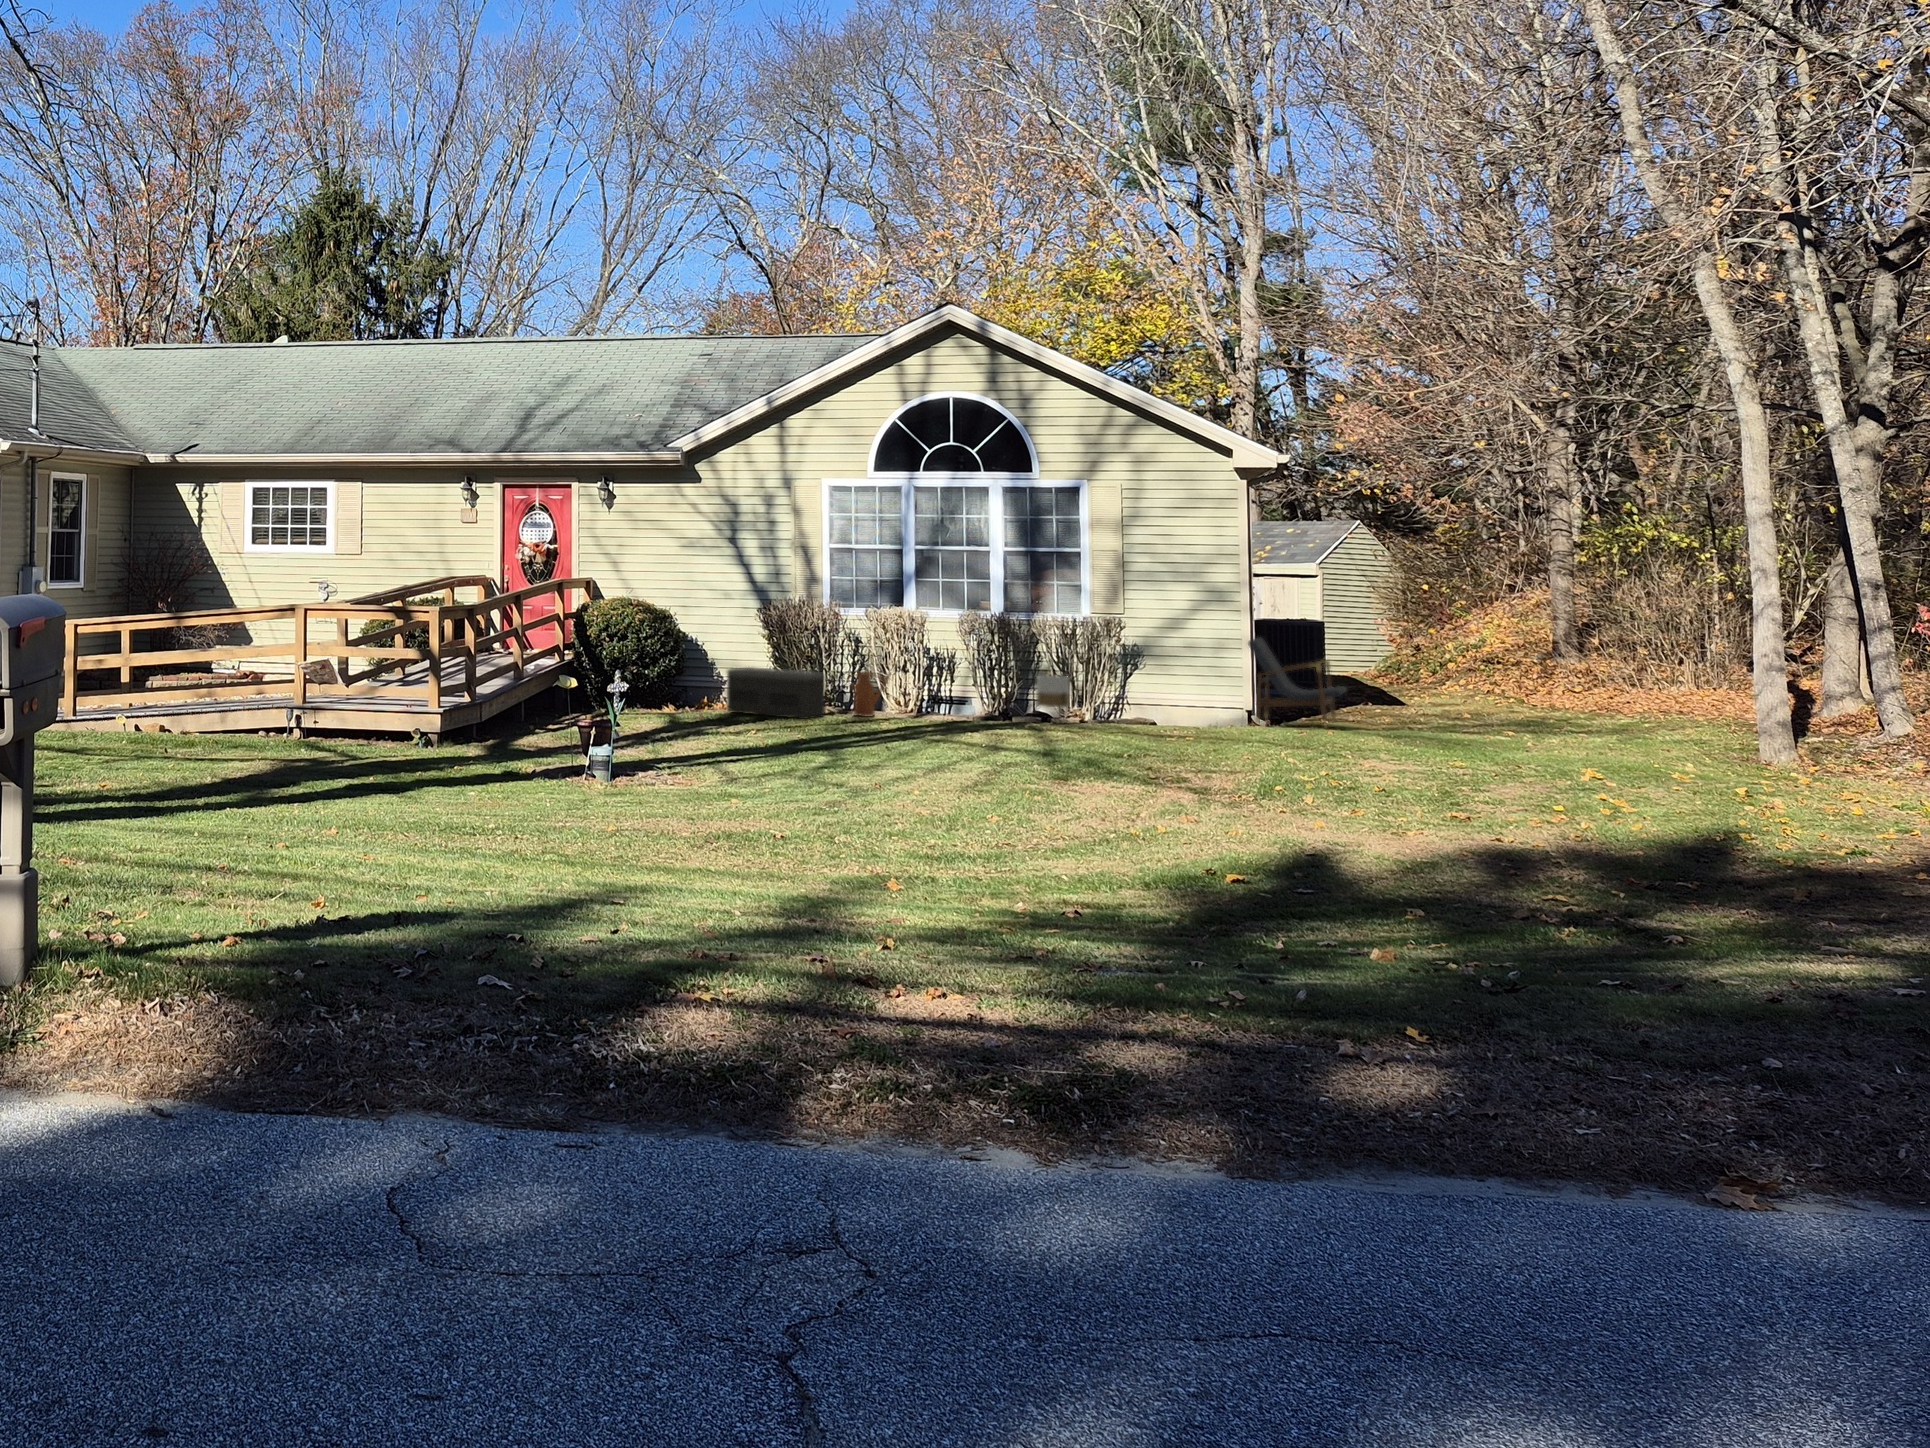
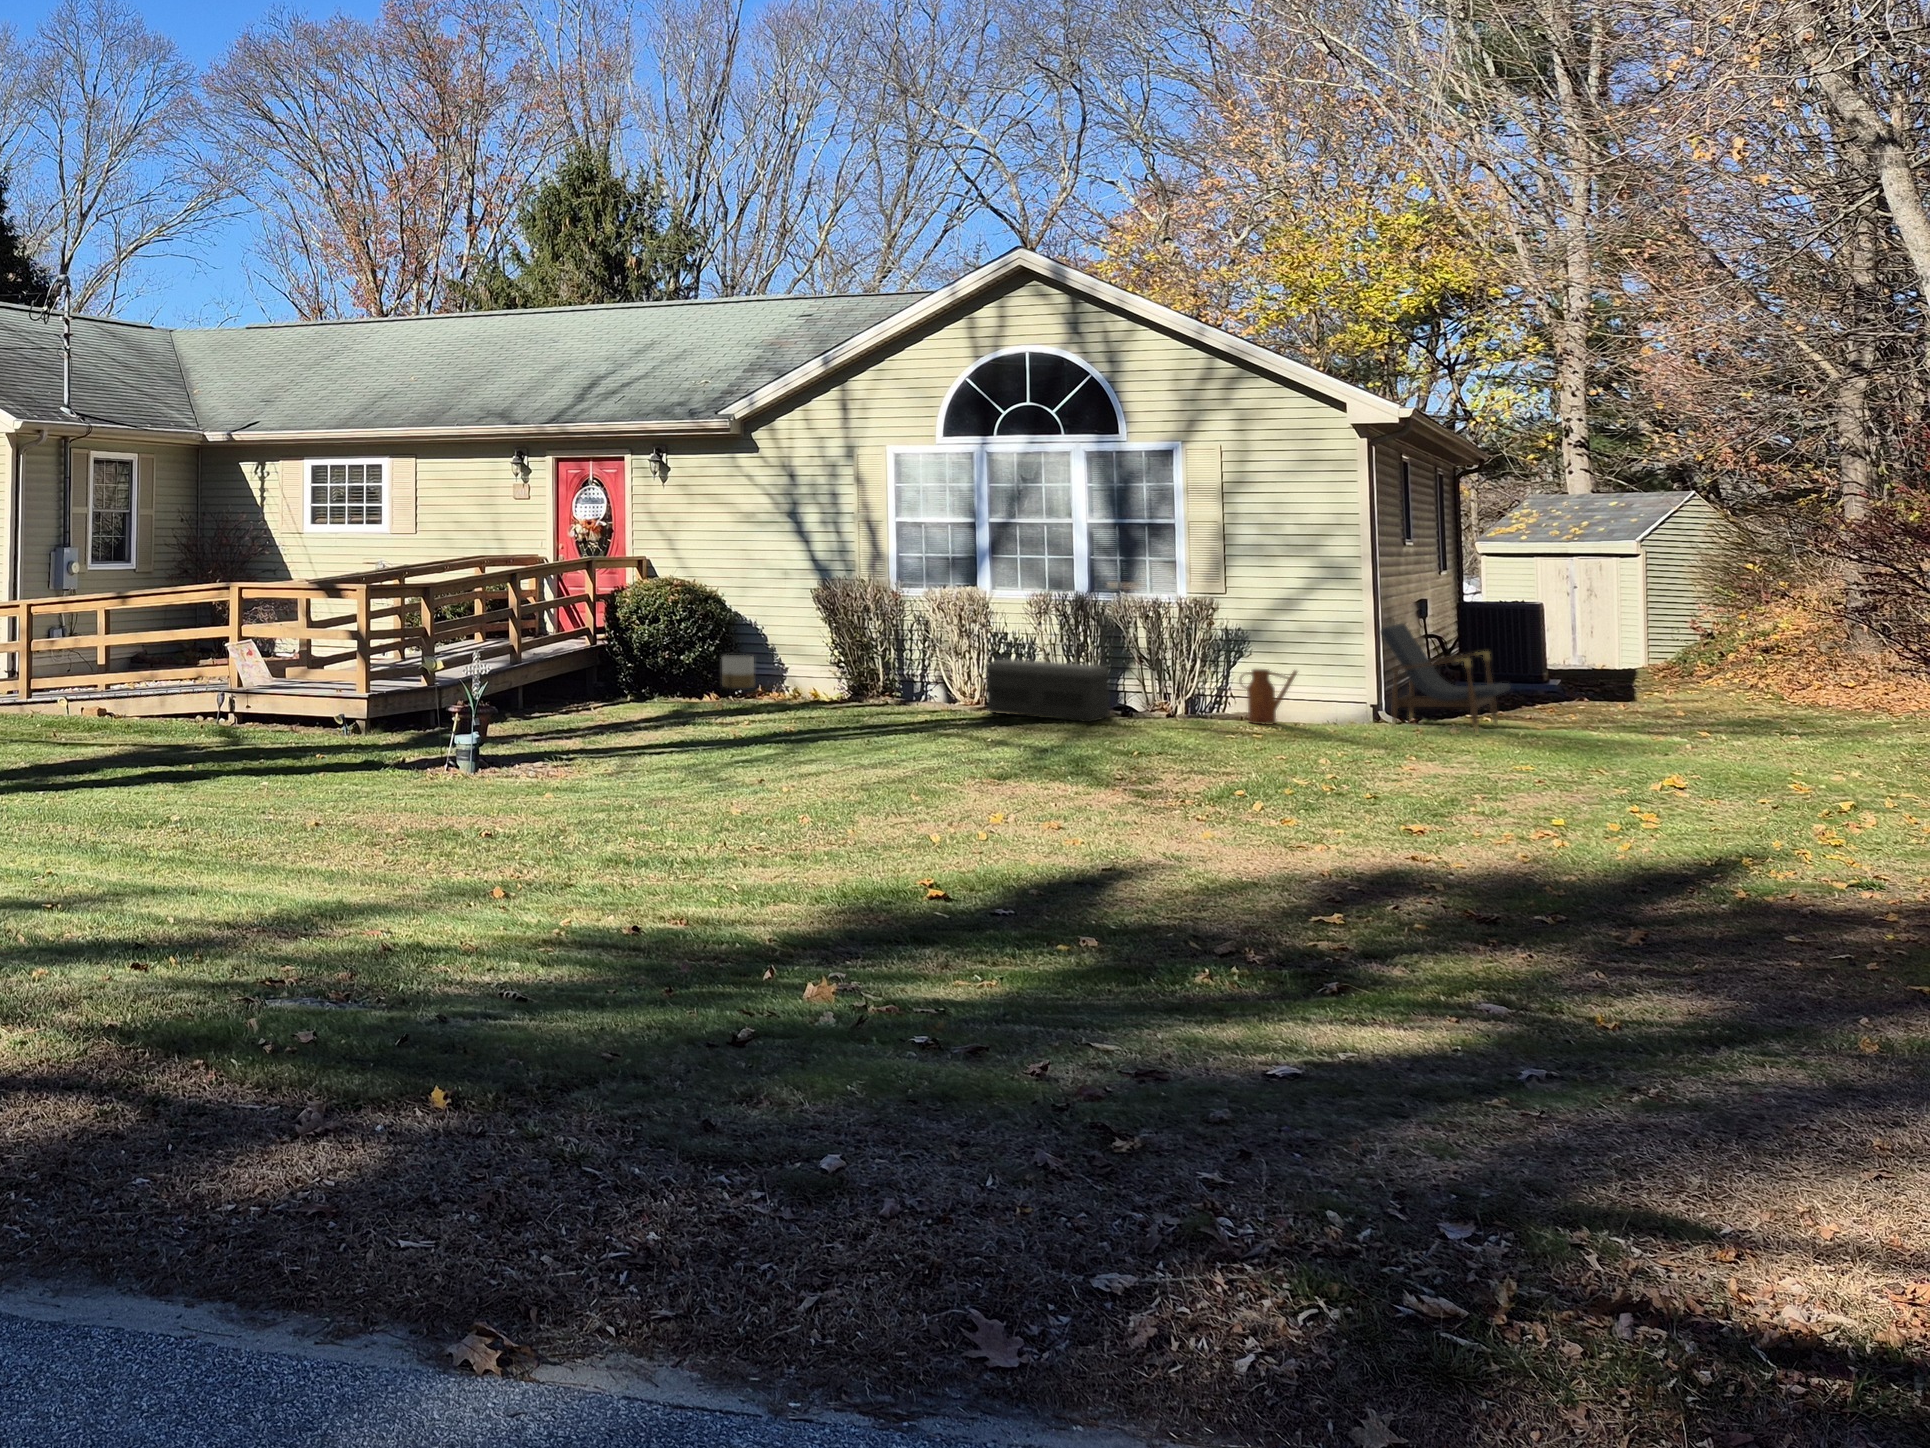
storage bench: present [727,667,825,719] -> present [986,659,1110,722]
watering can: present [853,671,891,717] -> present [1239,669,1297,724]
planter: present [1036,675,1070,708] -> present [722,655,755,690]

